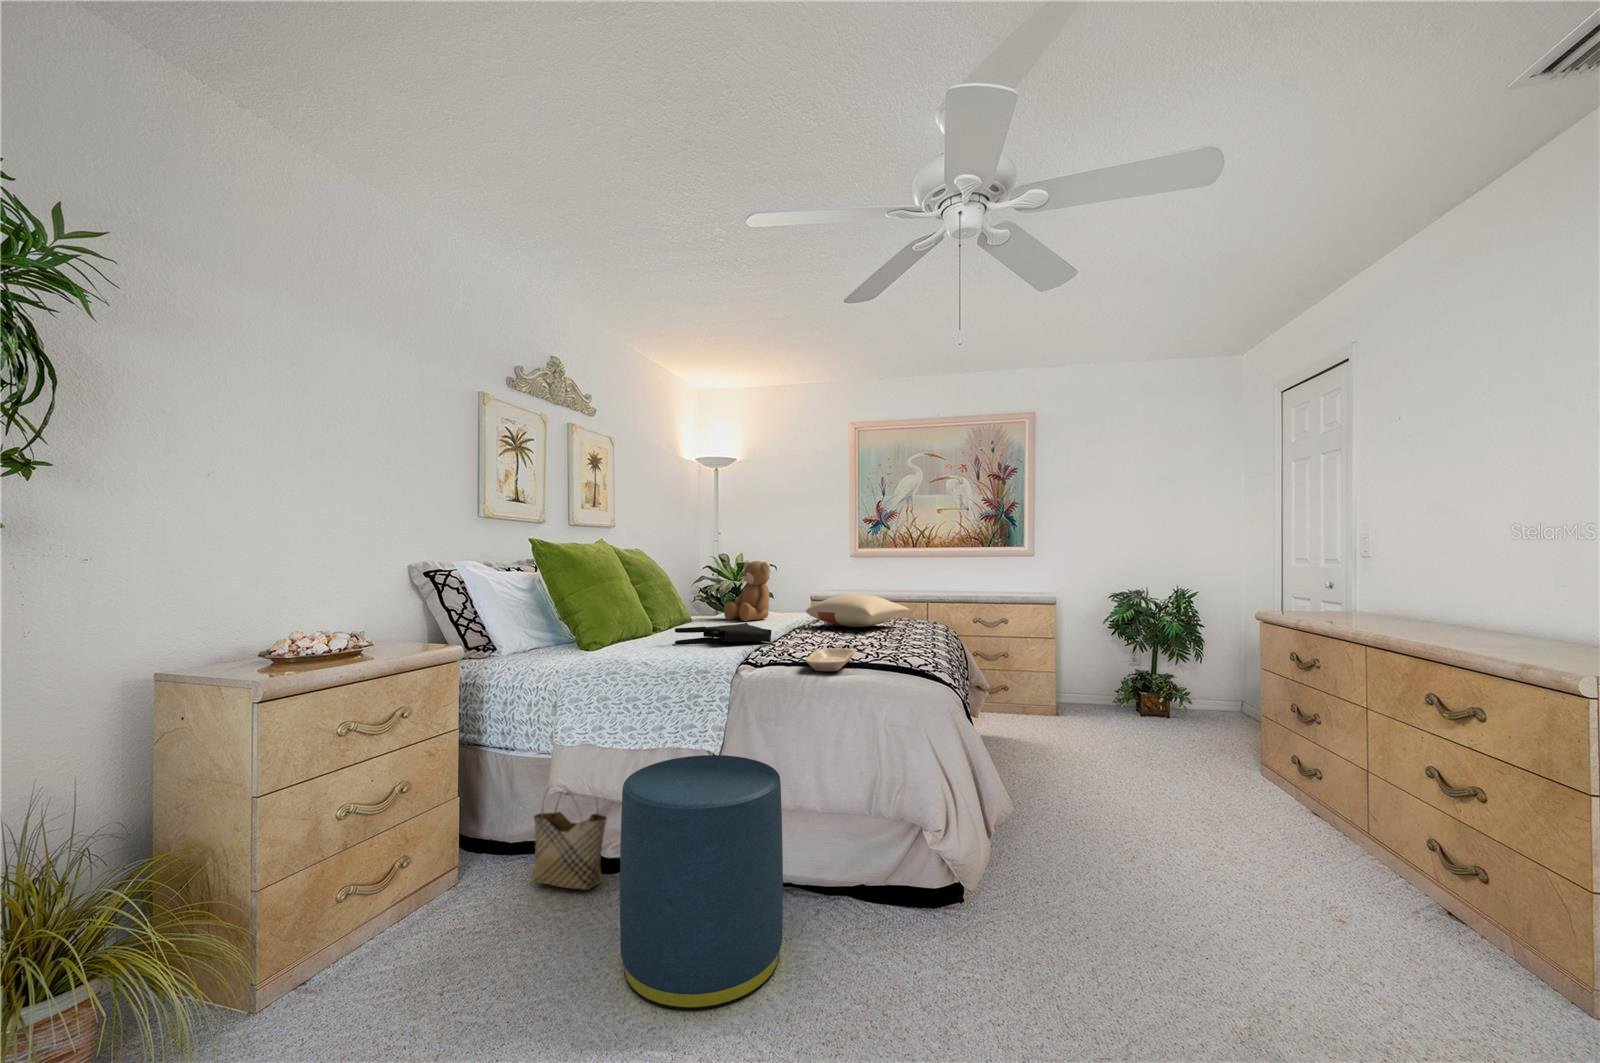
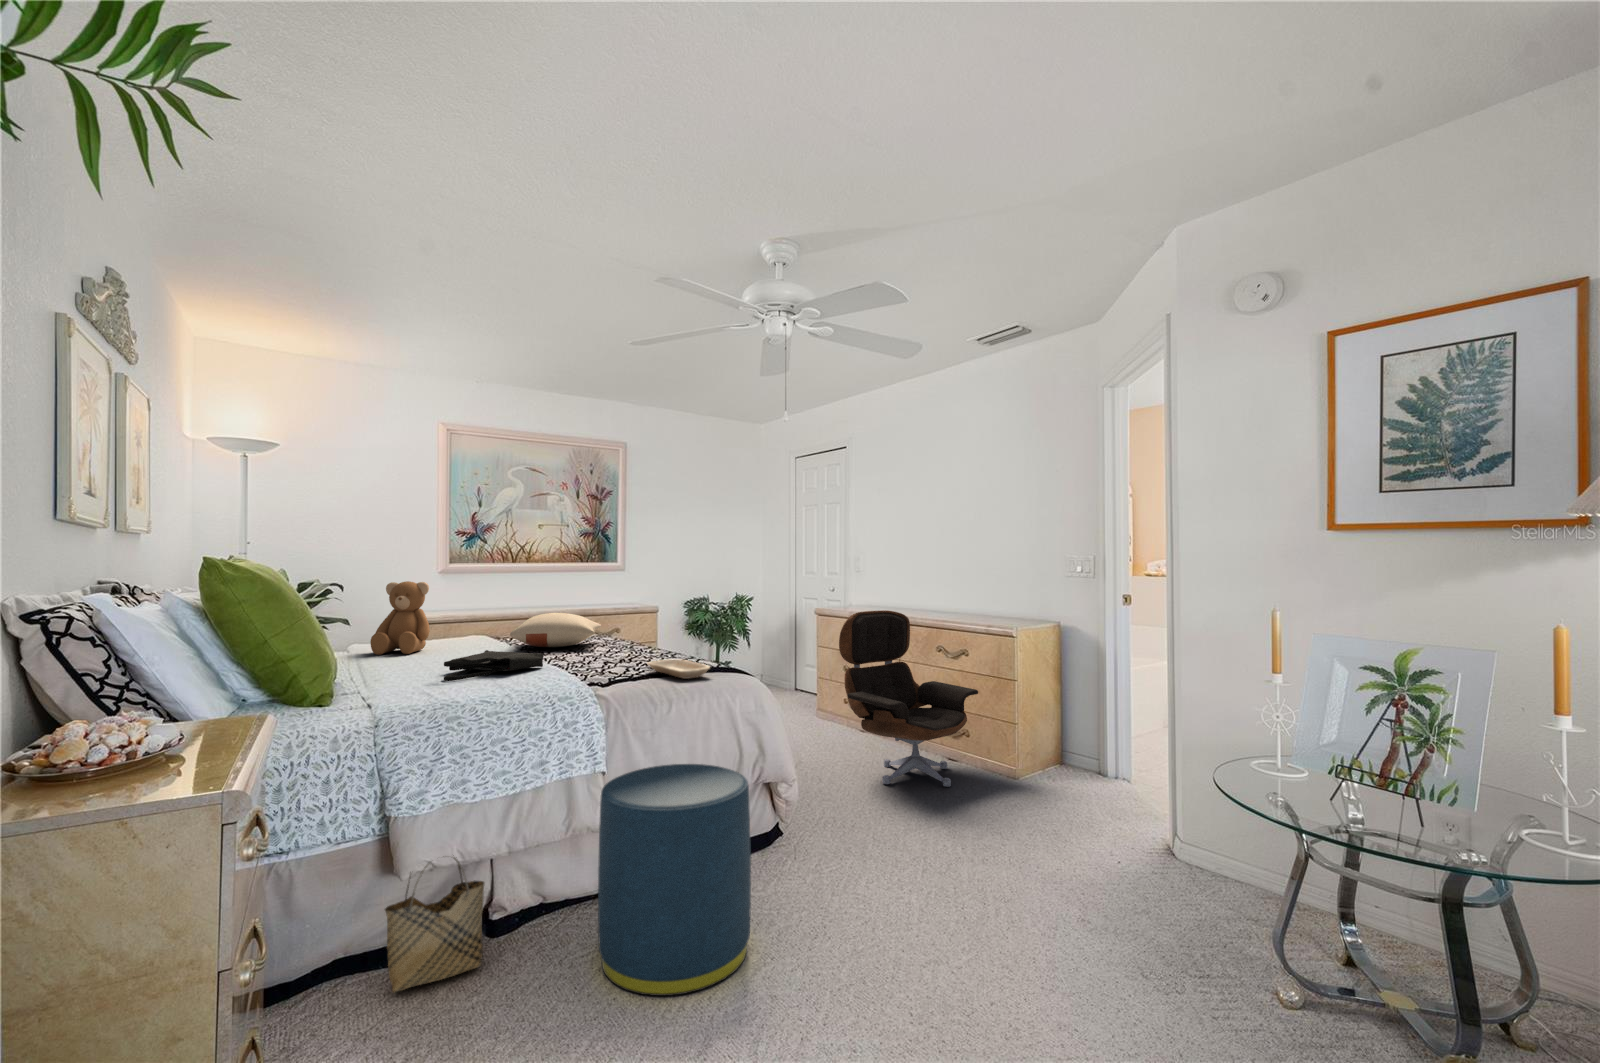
lounge chair: none [1162,616,1440,925] -> present [839,610,978,787]

